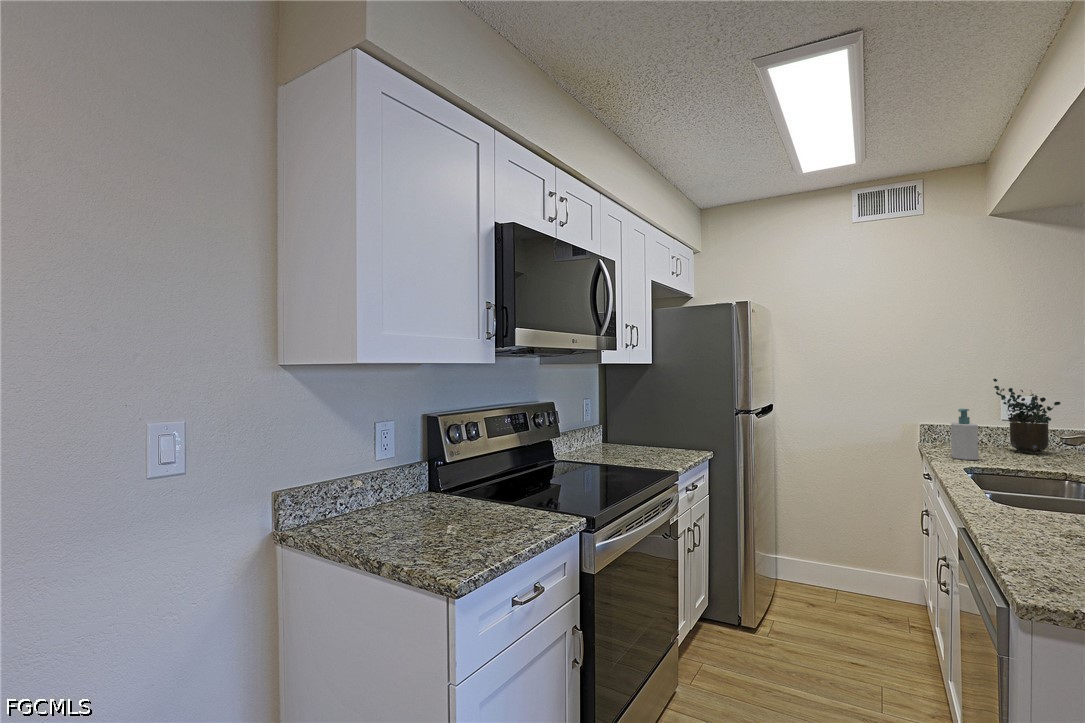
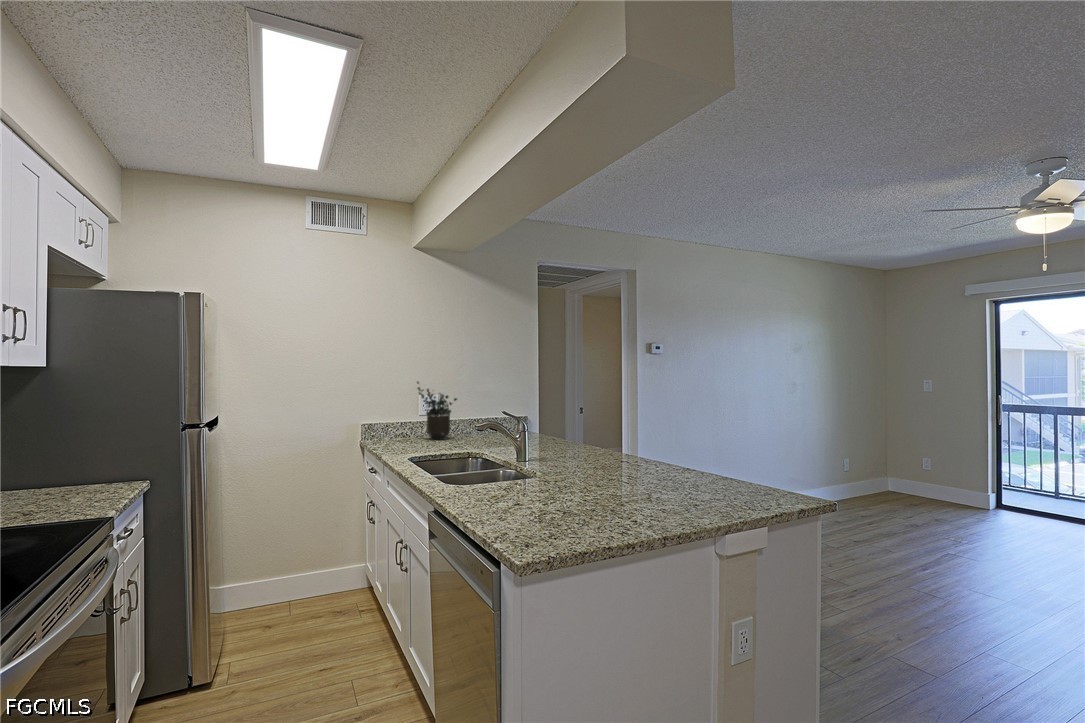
soap bottle: present [951,409,978,460] -> none [395,407,414,451]

